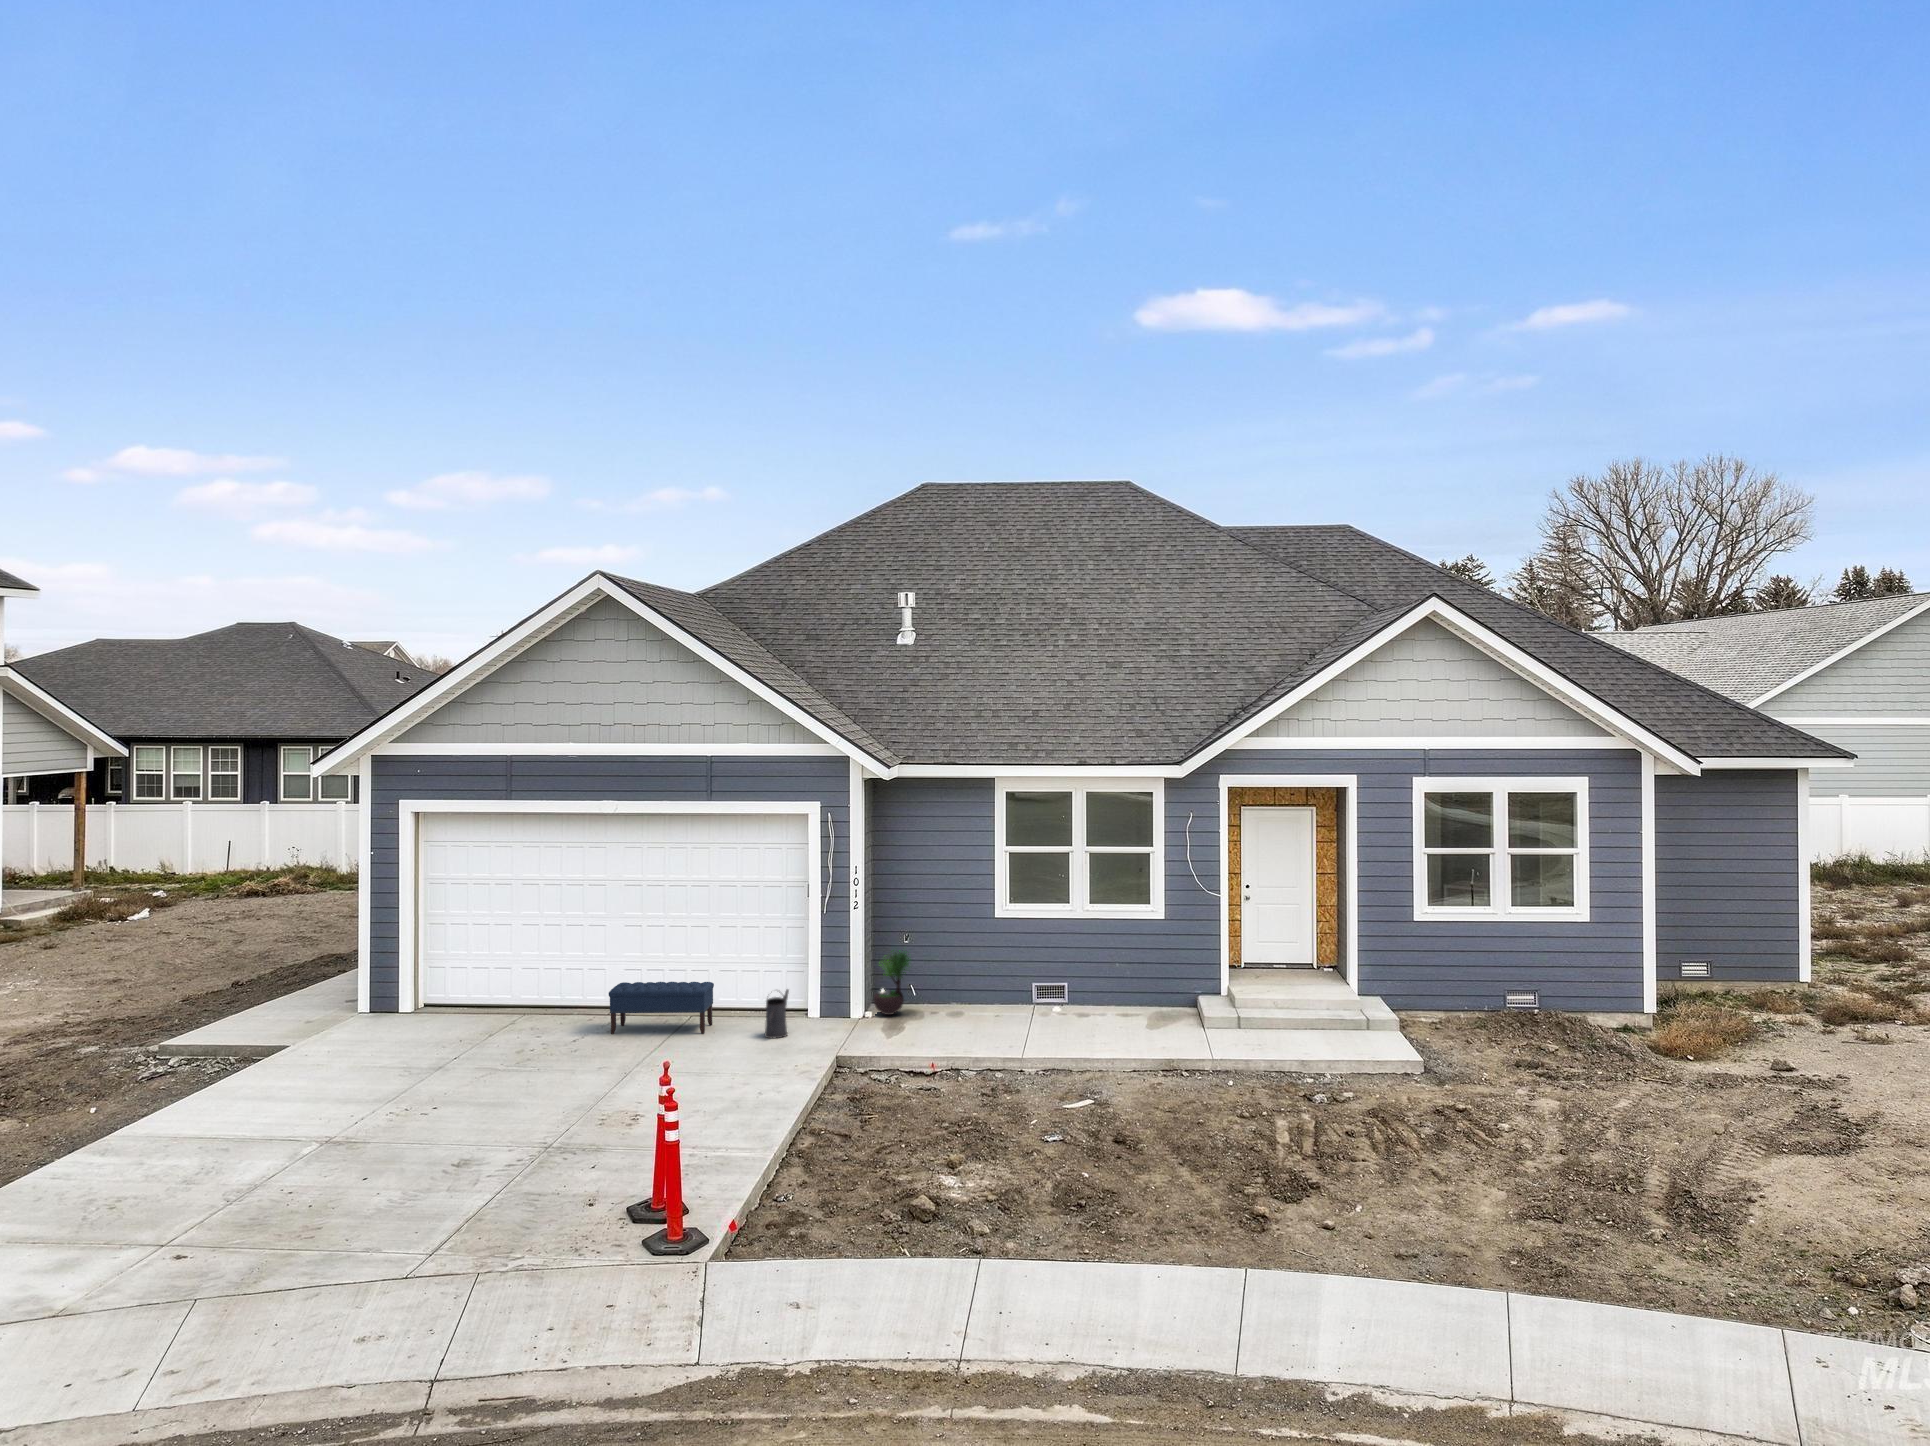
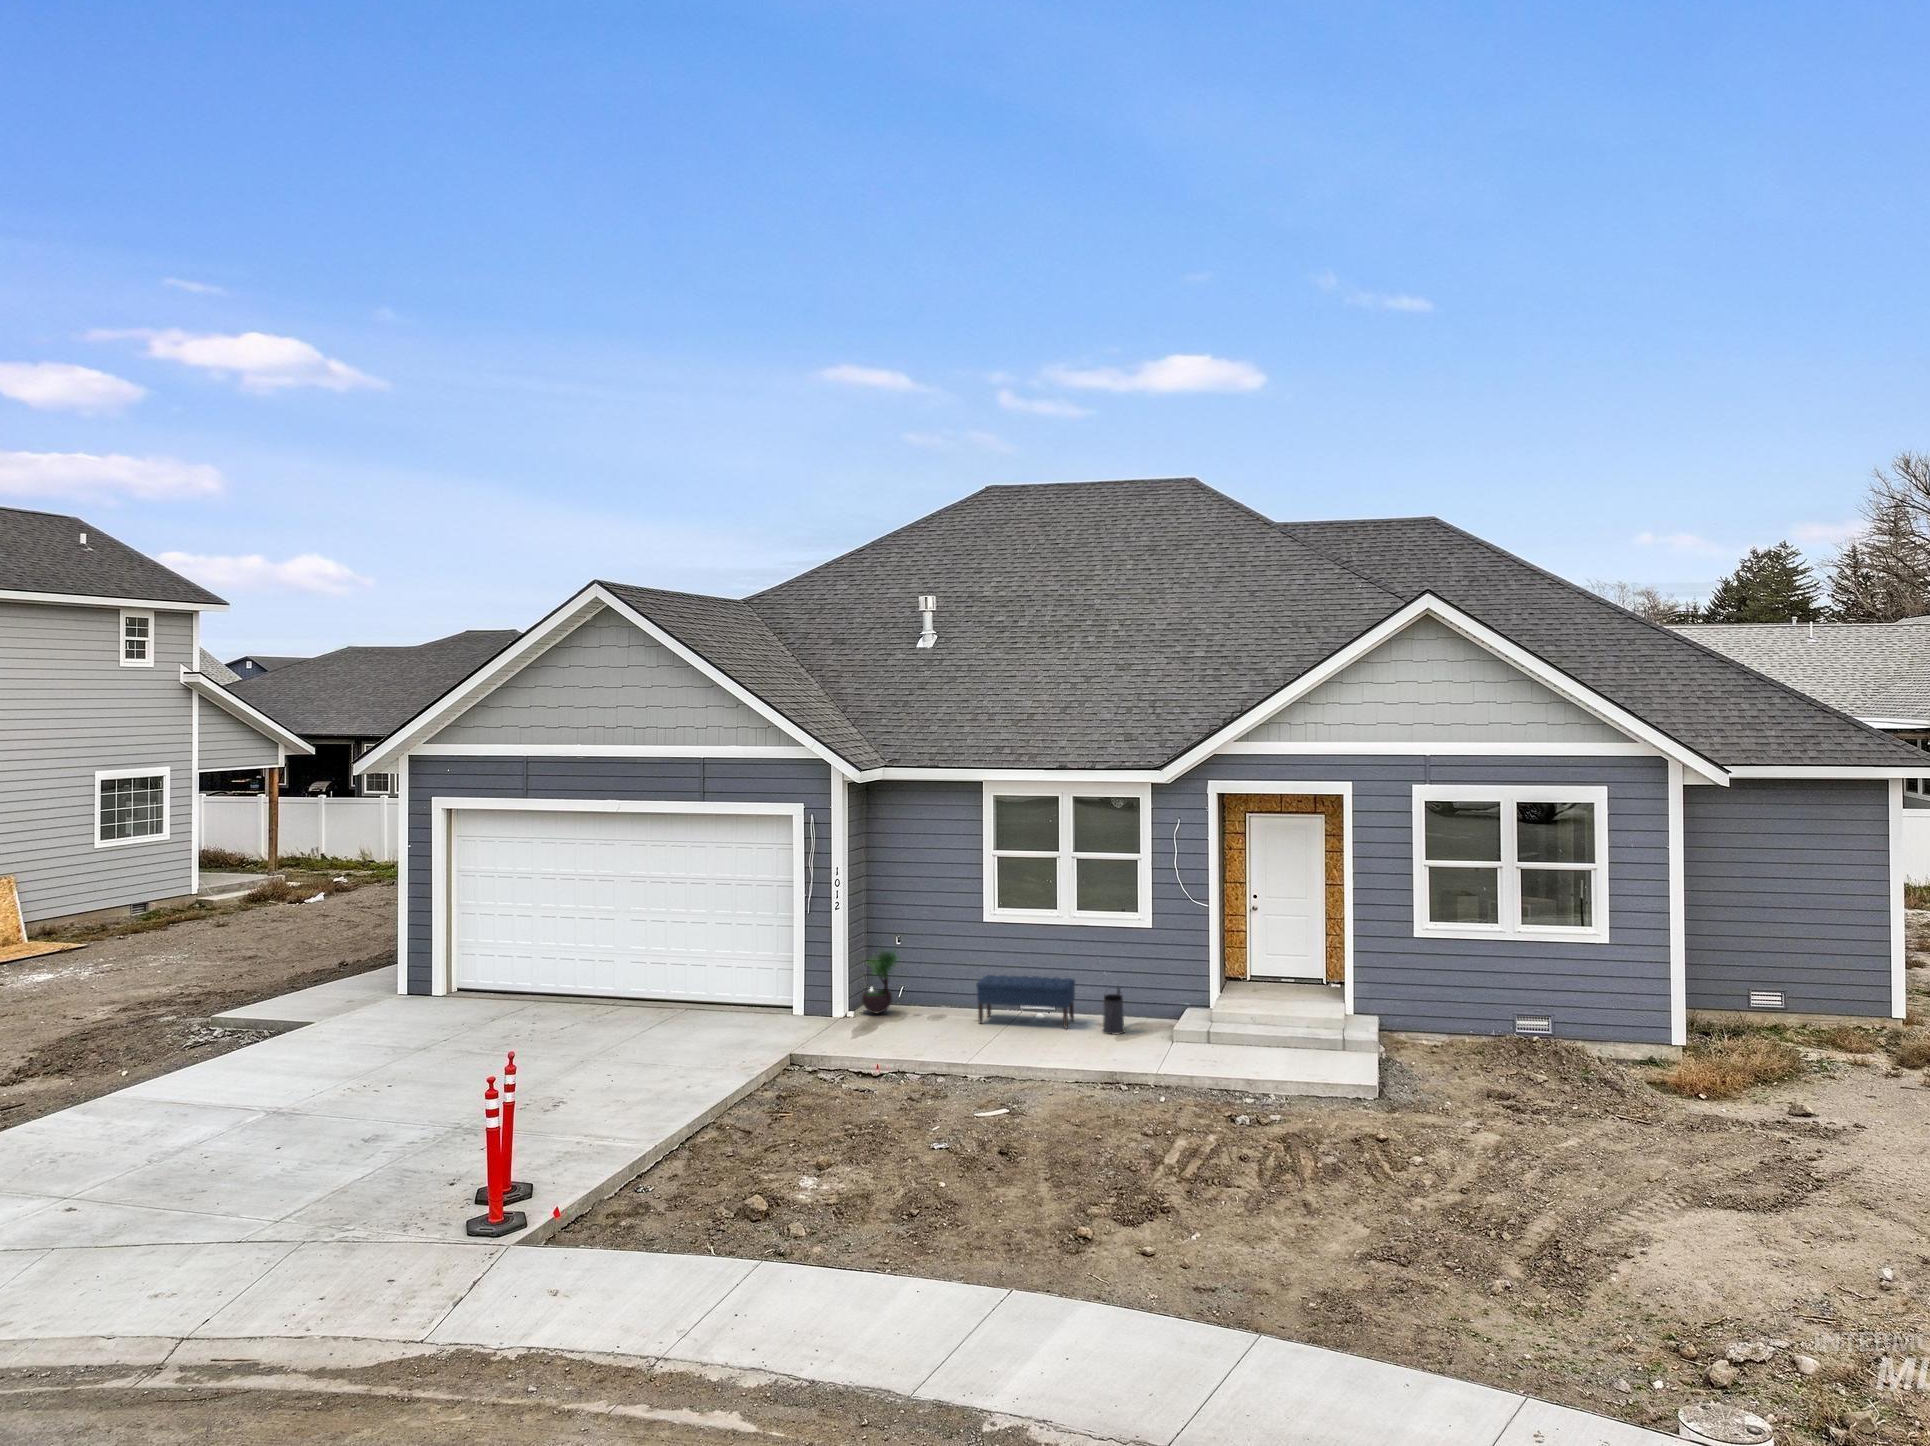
bench: present [609,982,714,1034] -> present [976,975,1075,1029]
watering can: present [765,989,789,1038] -> present [1102,987,1125,1035]

